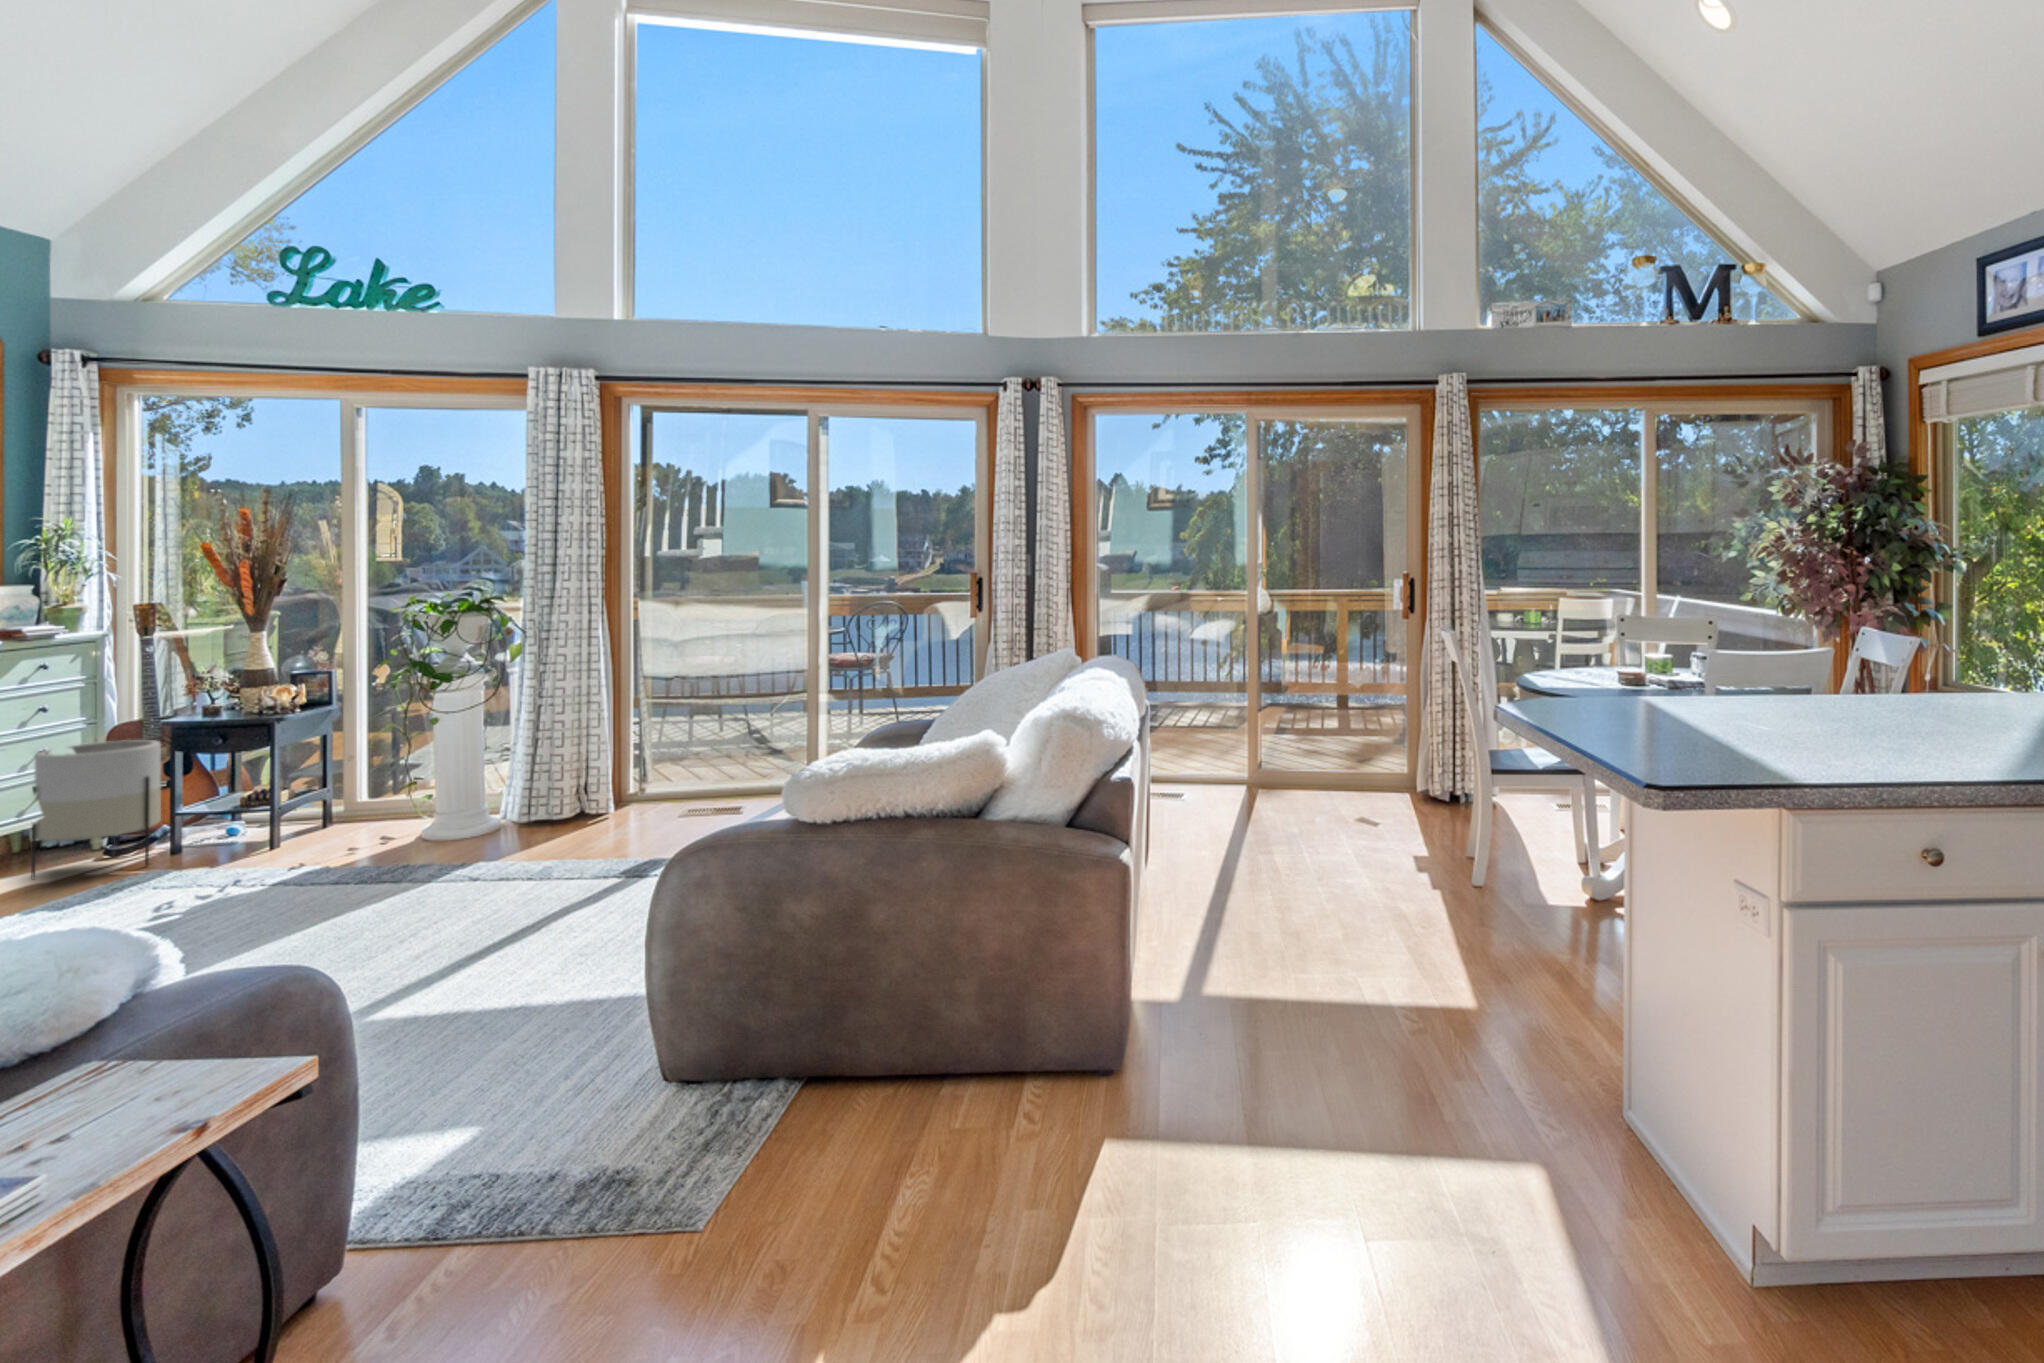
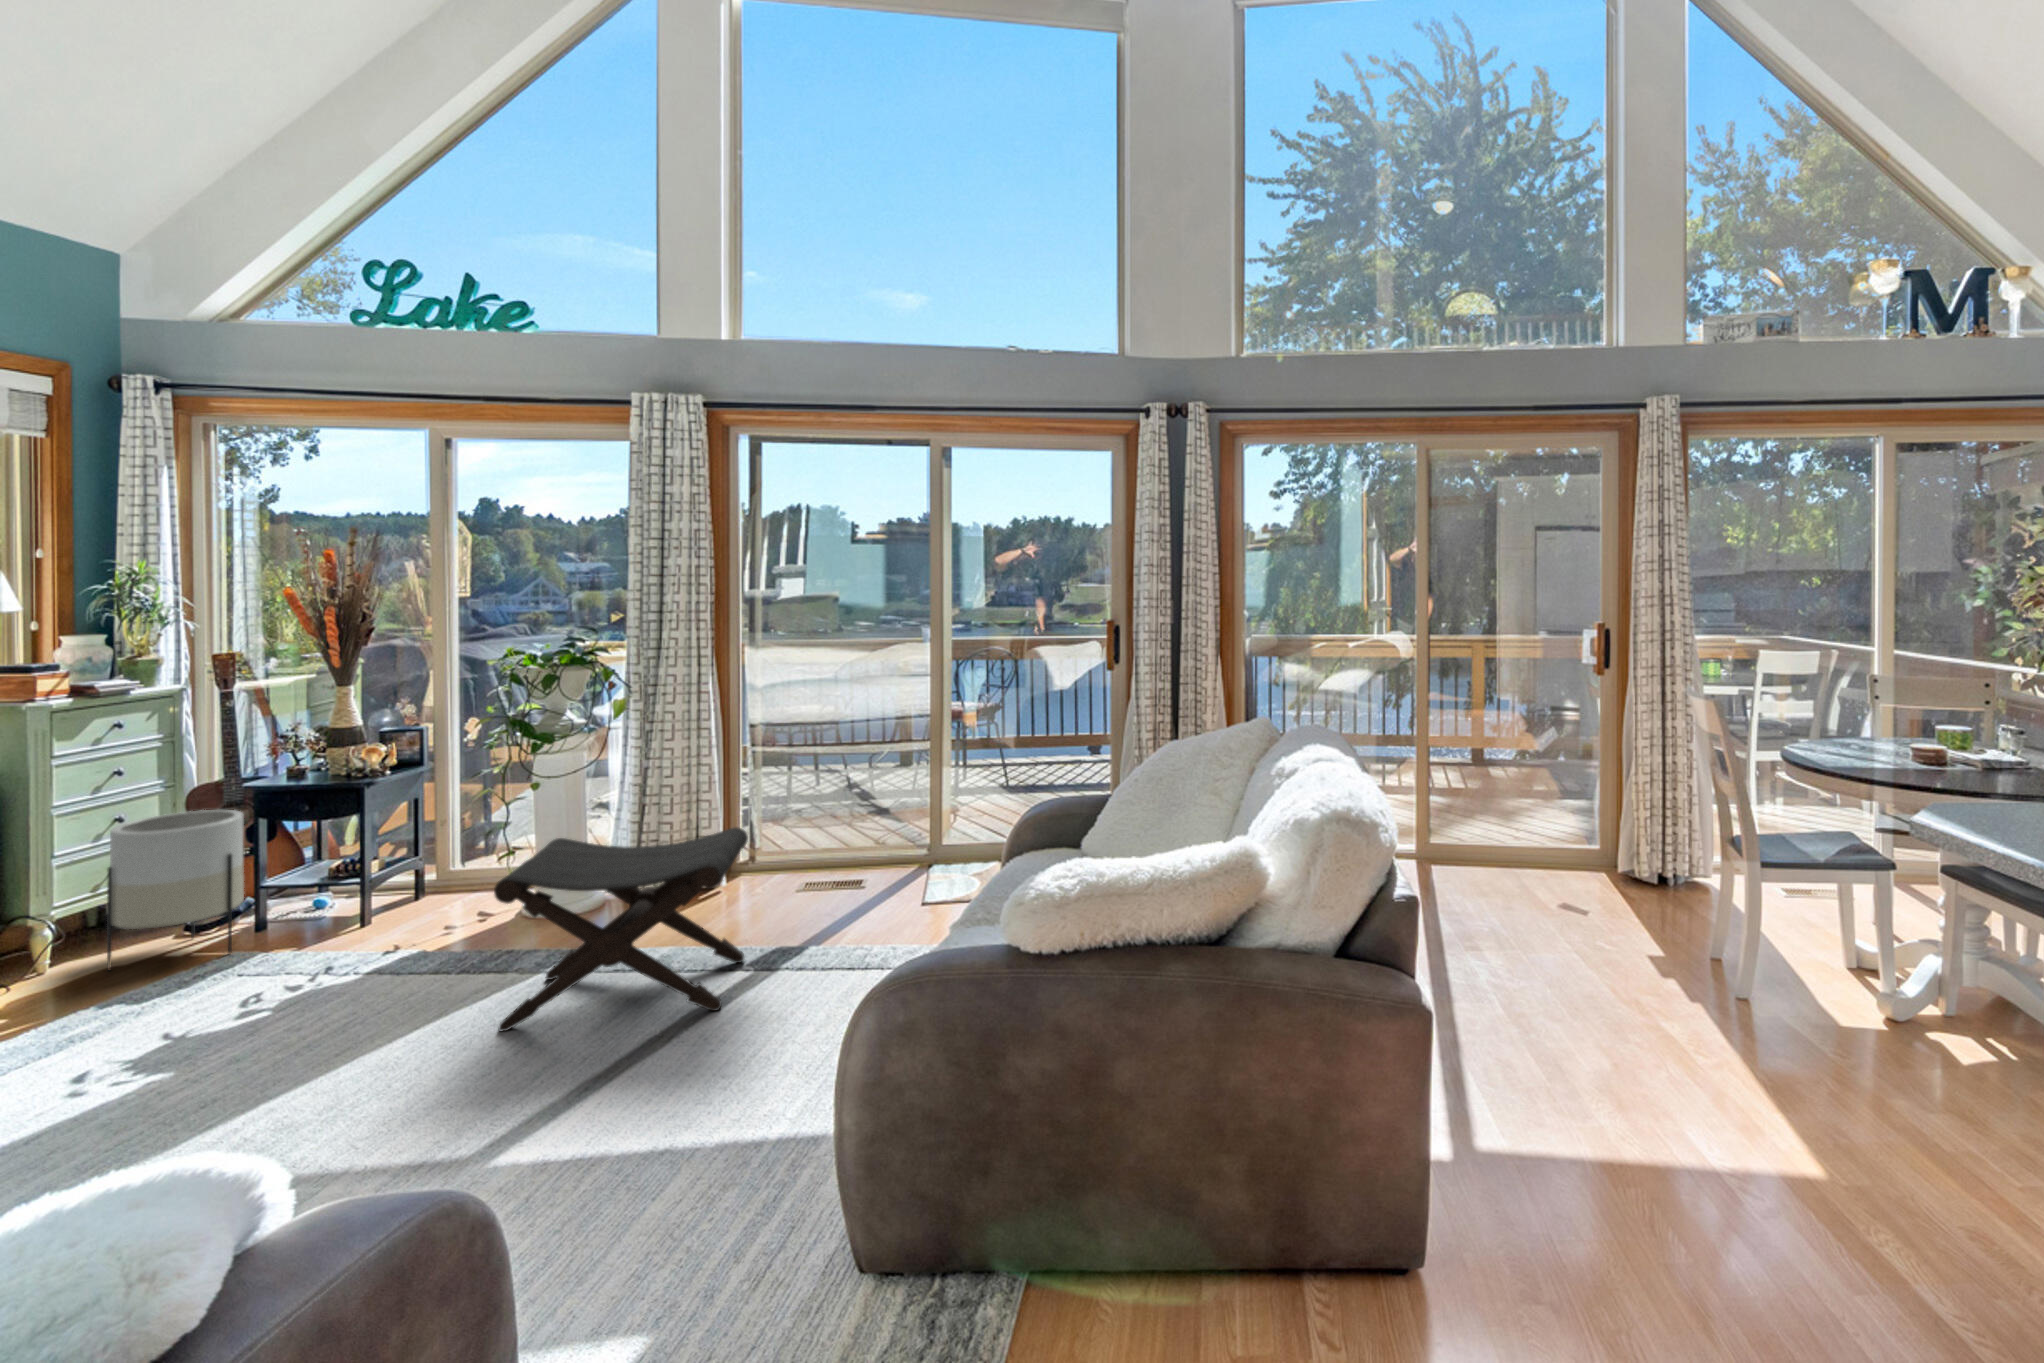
footstool: none [384,746,623,913] -> present [494,827,748,1031]

